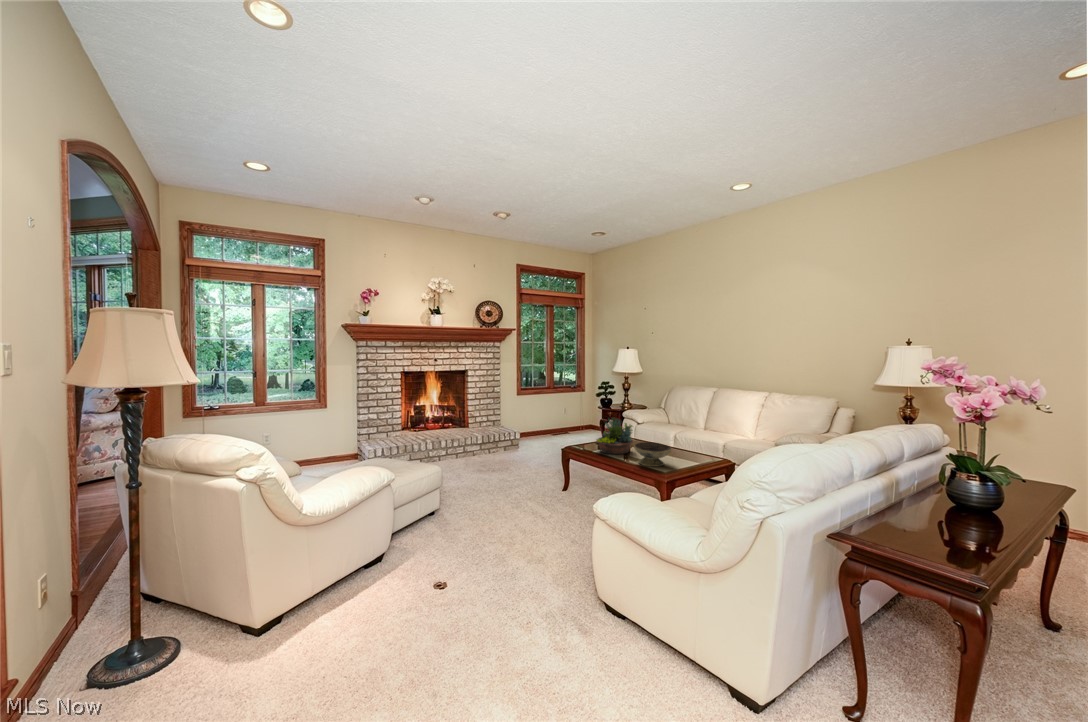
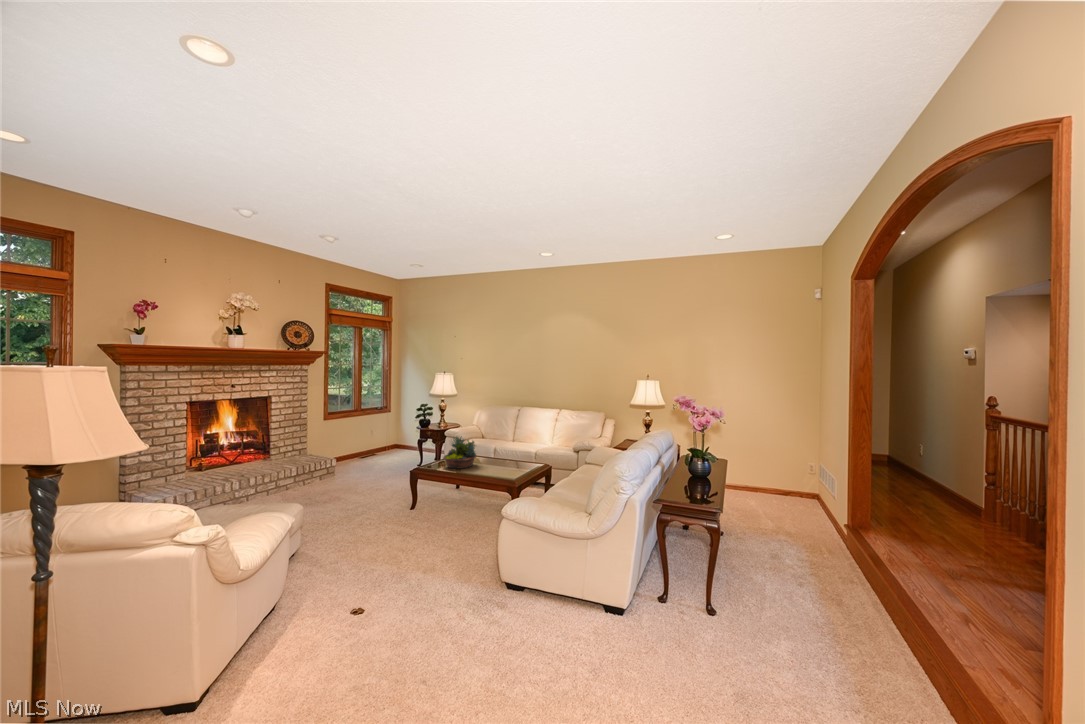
decorative bowl: present [634,442,672,467] -> none [485,454,516,474]

